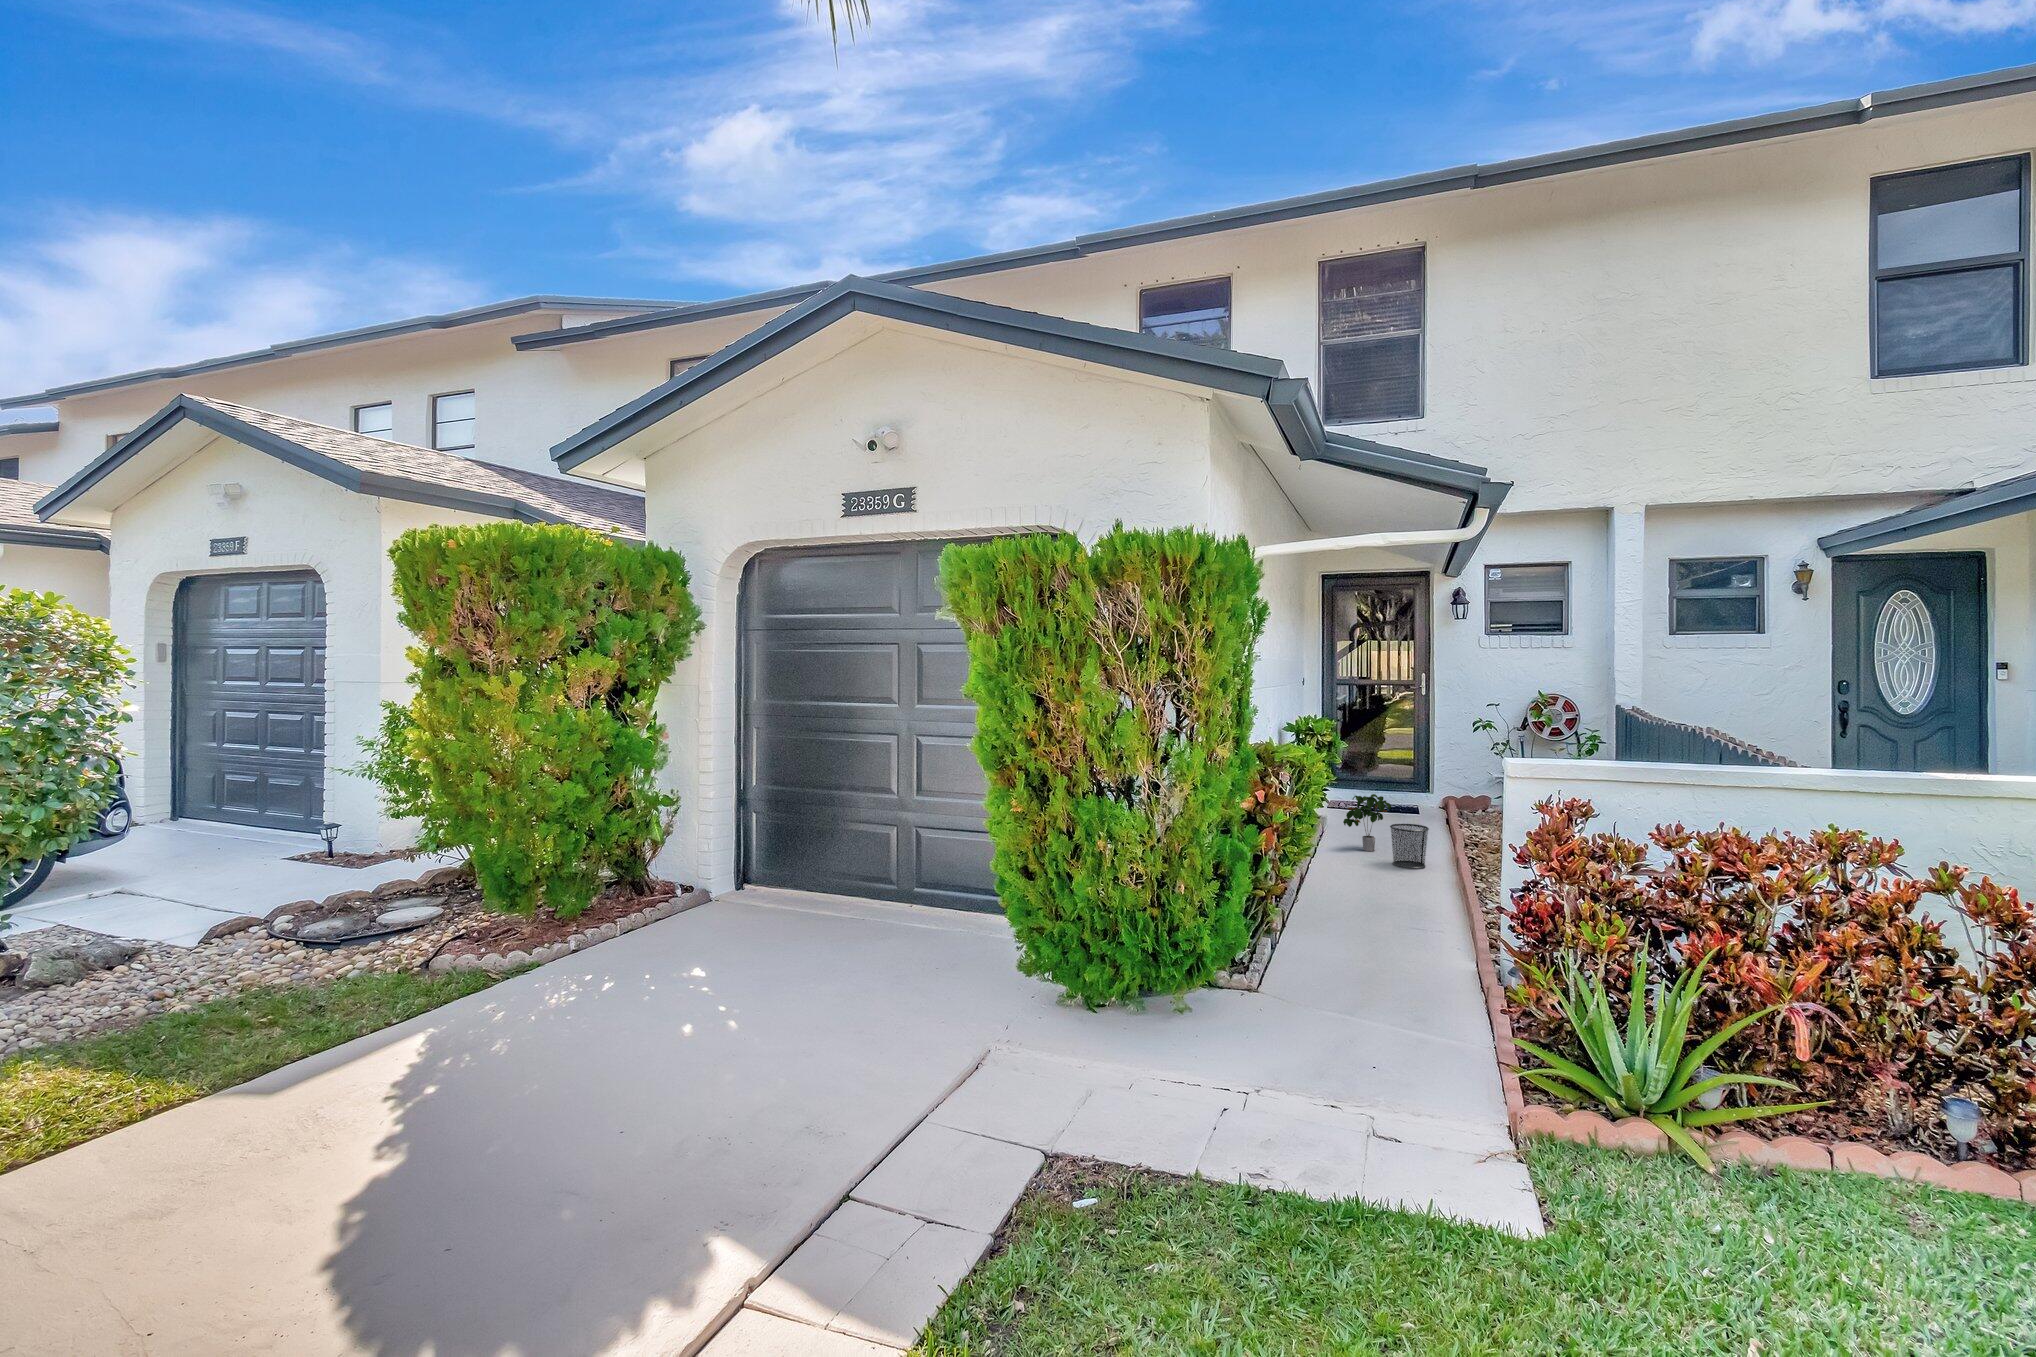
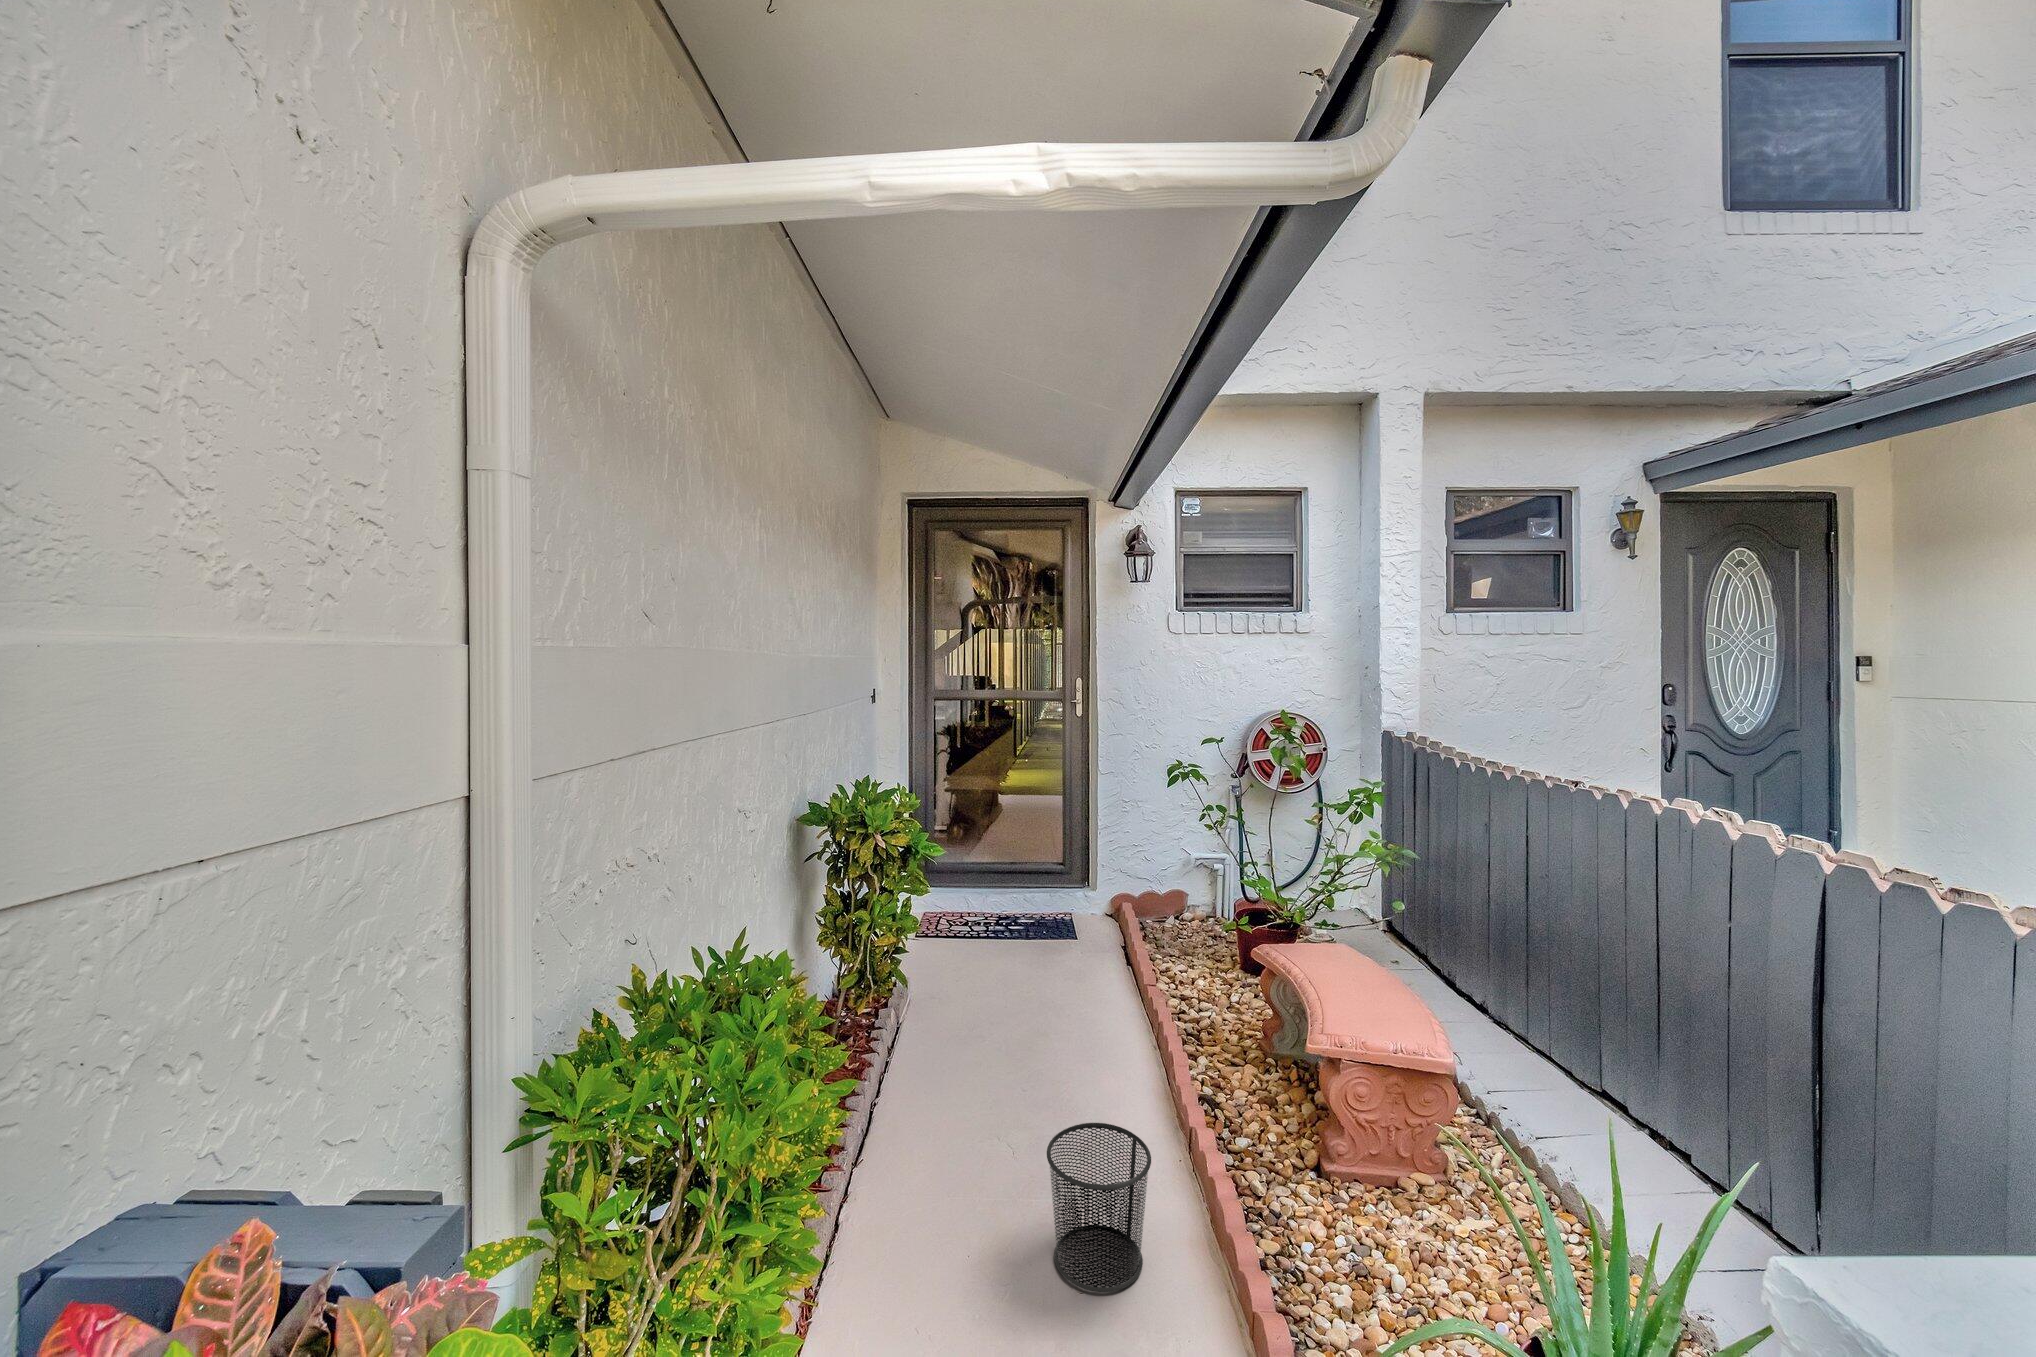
potted plant: present [1343,794,1391,851] -> none [927,1003,1042,1161]

